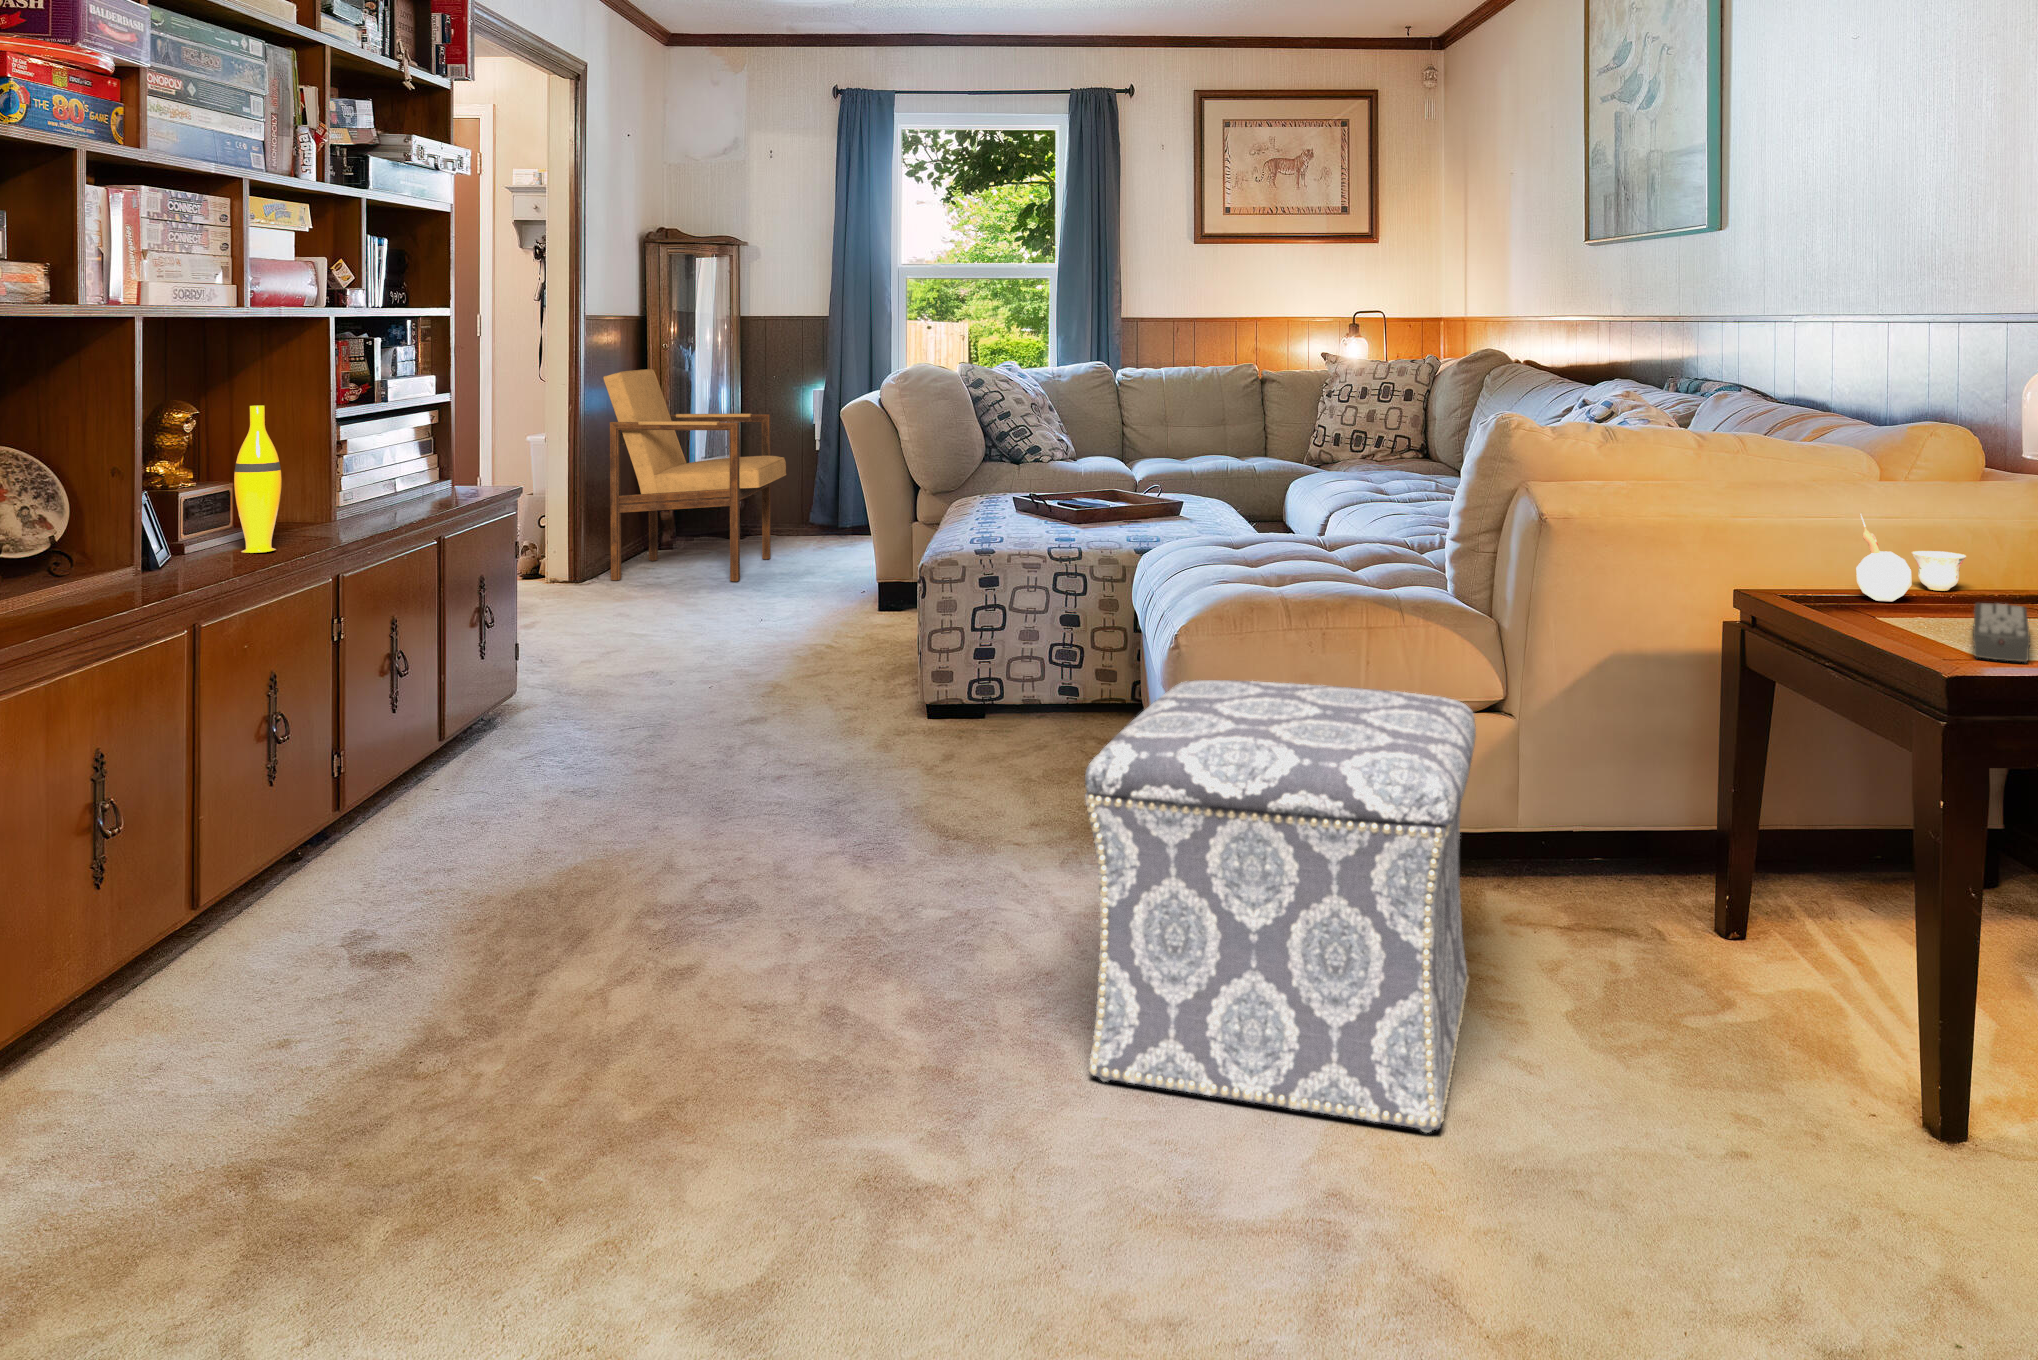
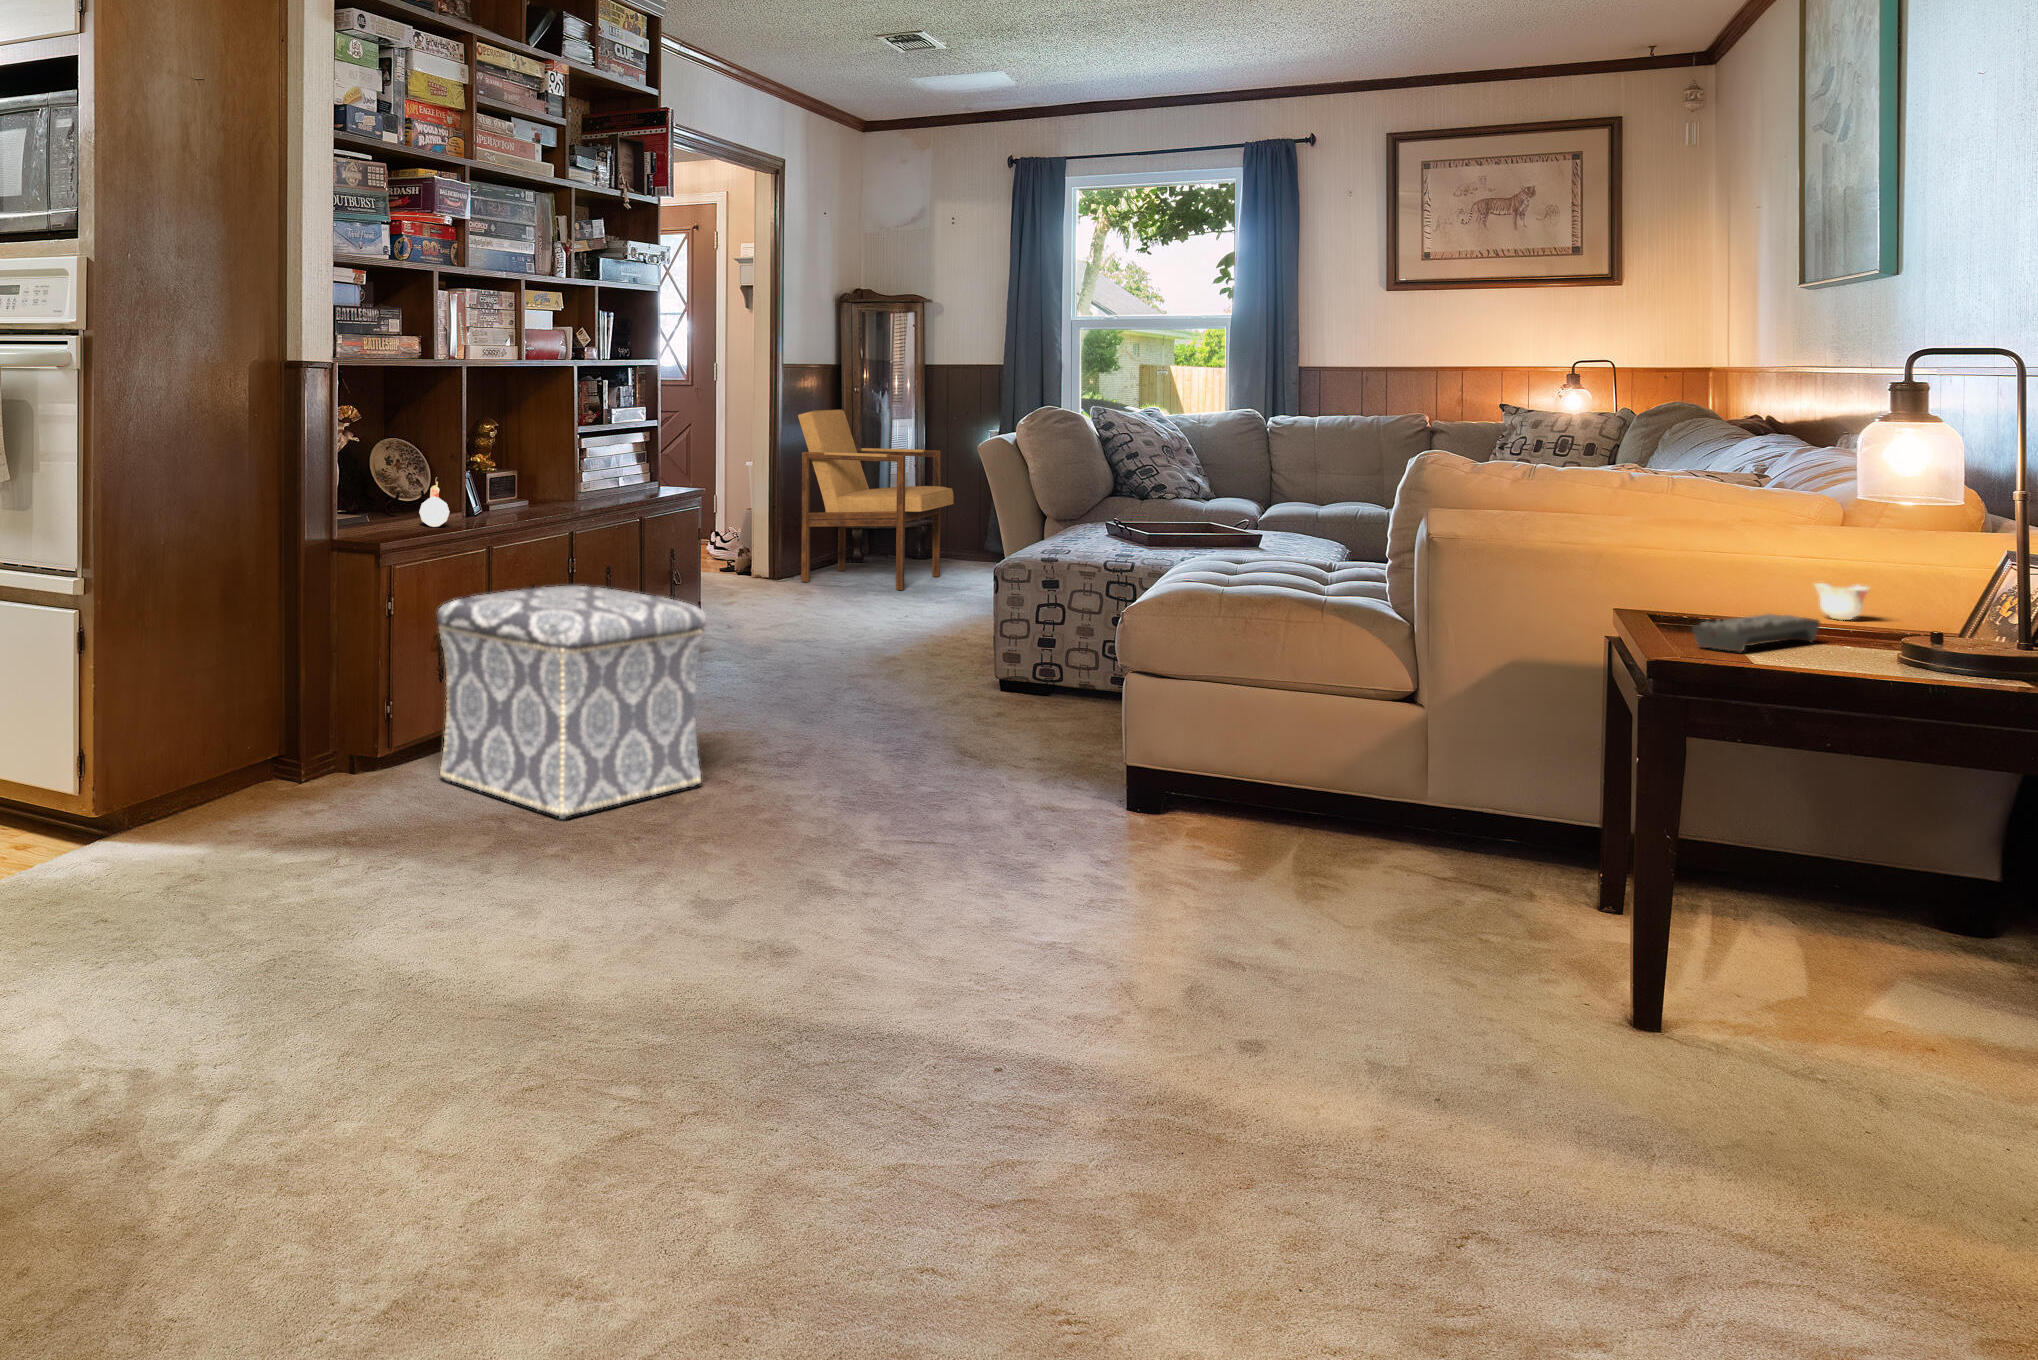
vase: present [234,406,281,553] -> none [514,423,540,514]
candle: present [1856,514,1912,602] -> present [419,482,449,527]
ottoman: present [1085,680,1476,1133] -> present [437,586,706,819]

